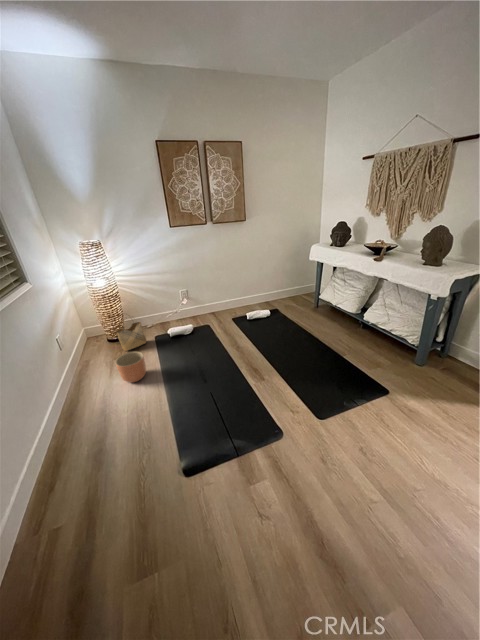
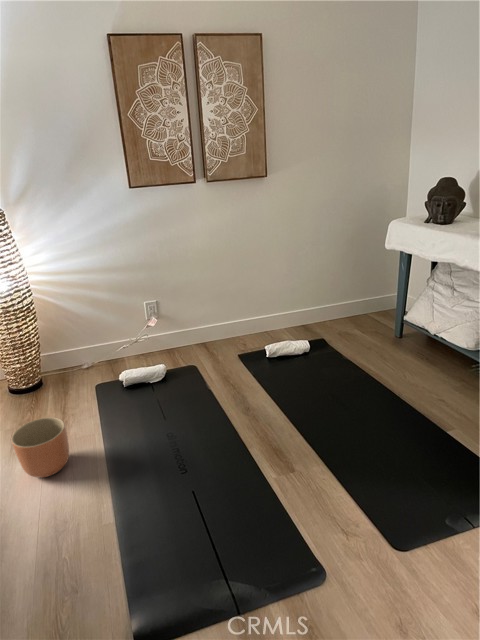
woven basket: present [116,322,146,351] -> none [21,342,78,414]

